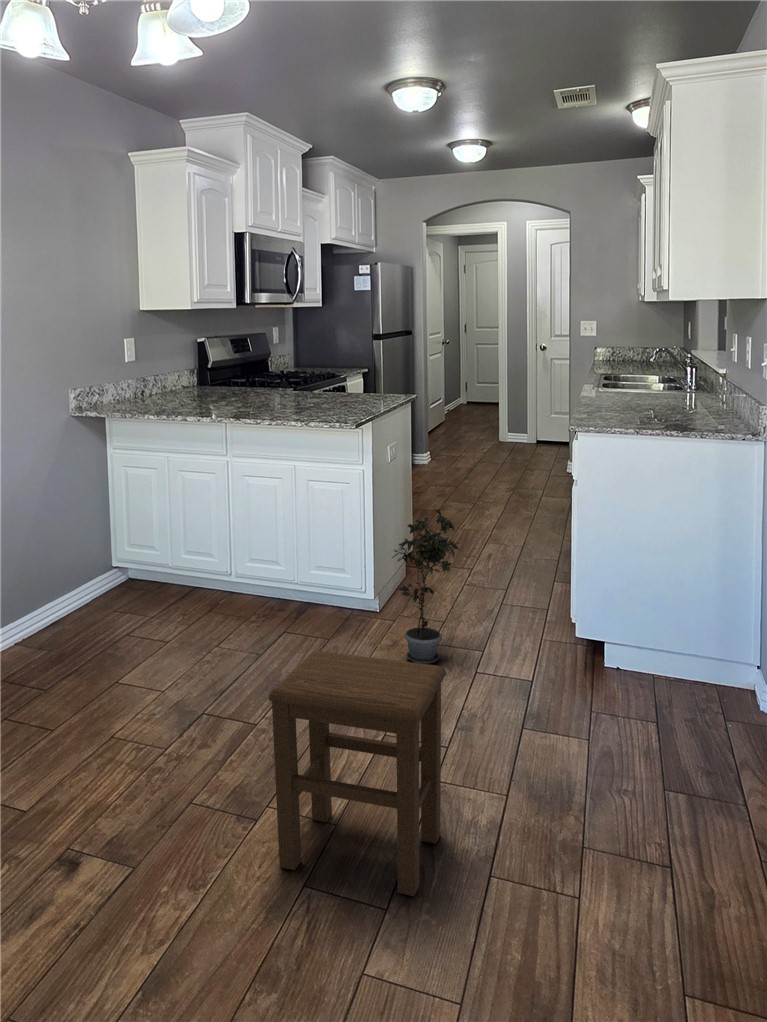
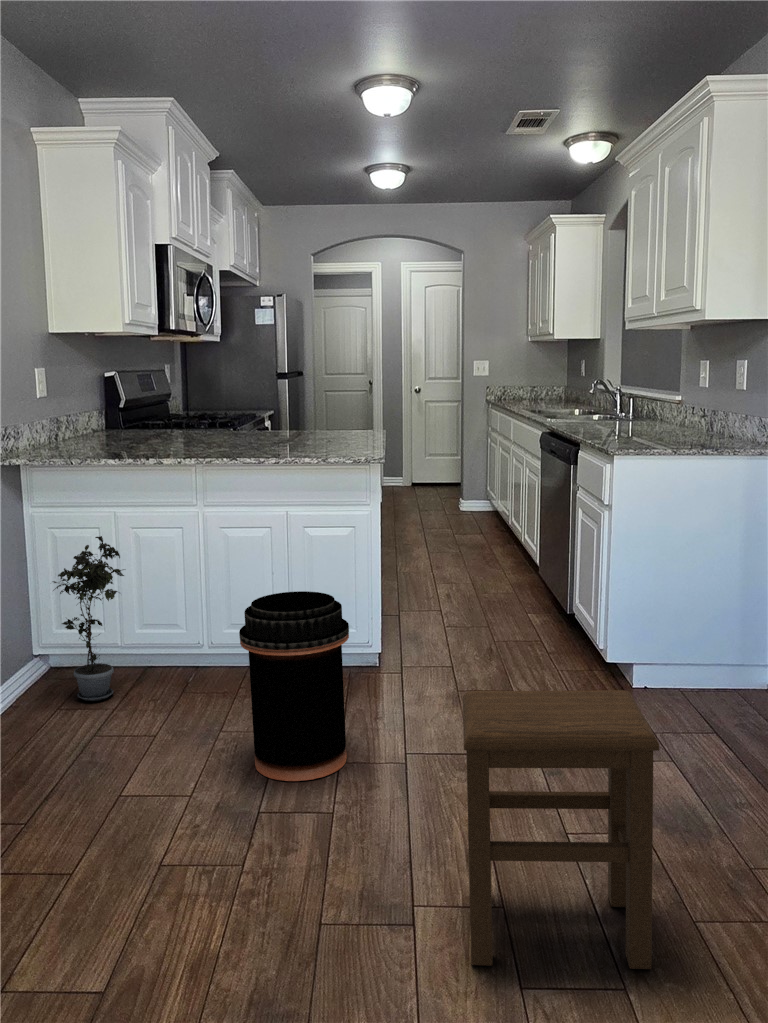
potted plant: present [392,509,459,664] -> present [53,536,124,701]
trash can: none [212,544,303,699] -> present [239,591,349,781]

